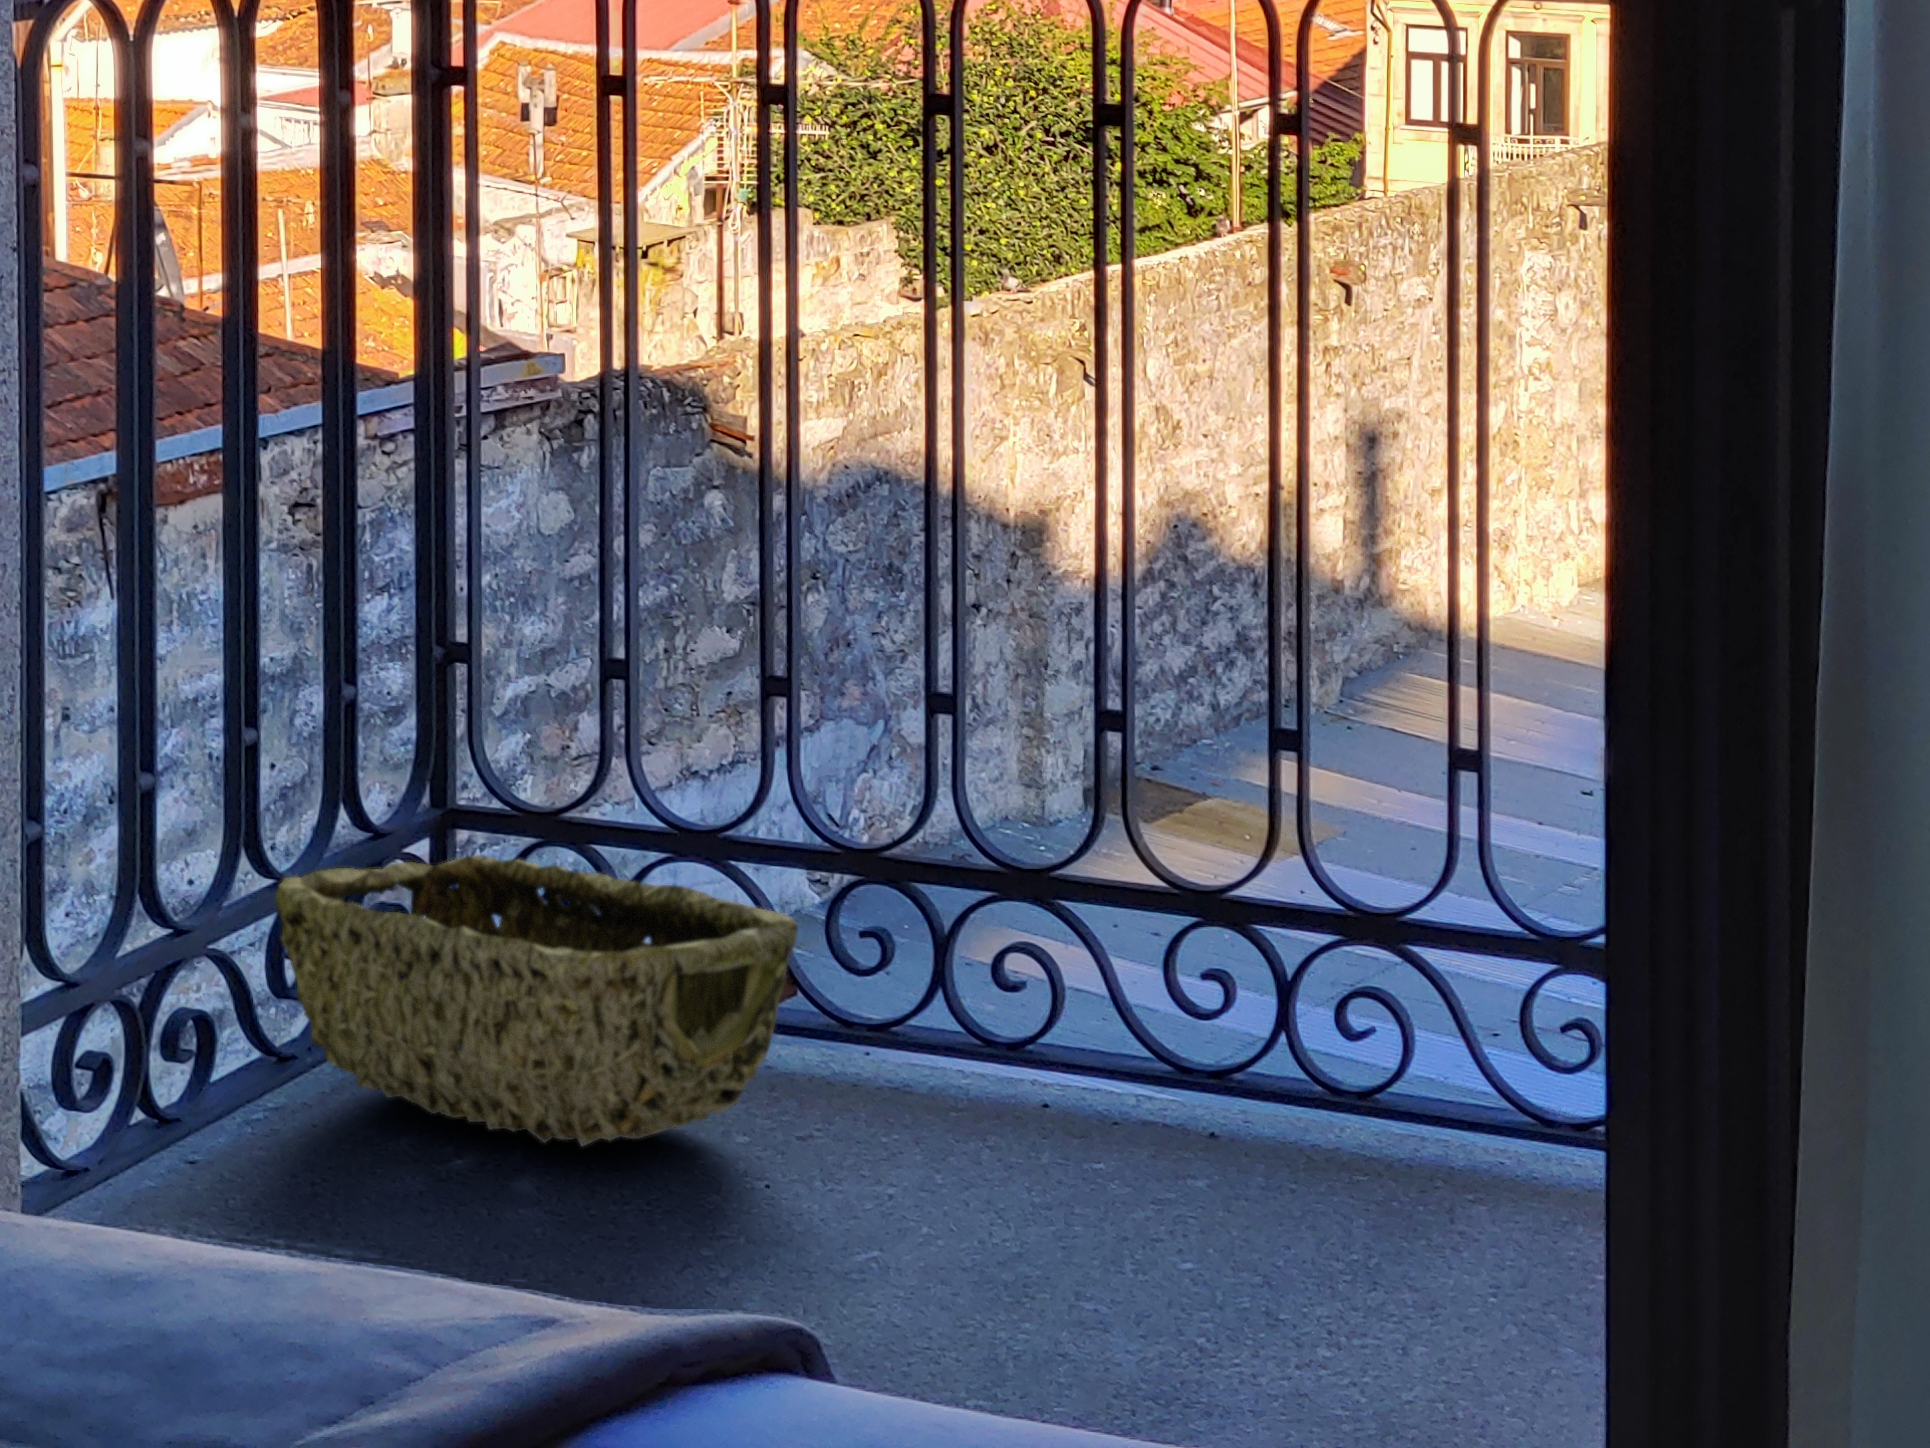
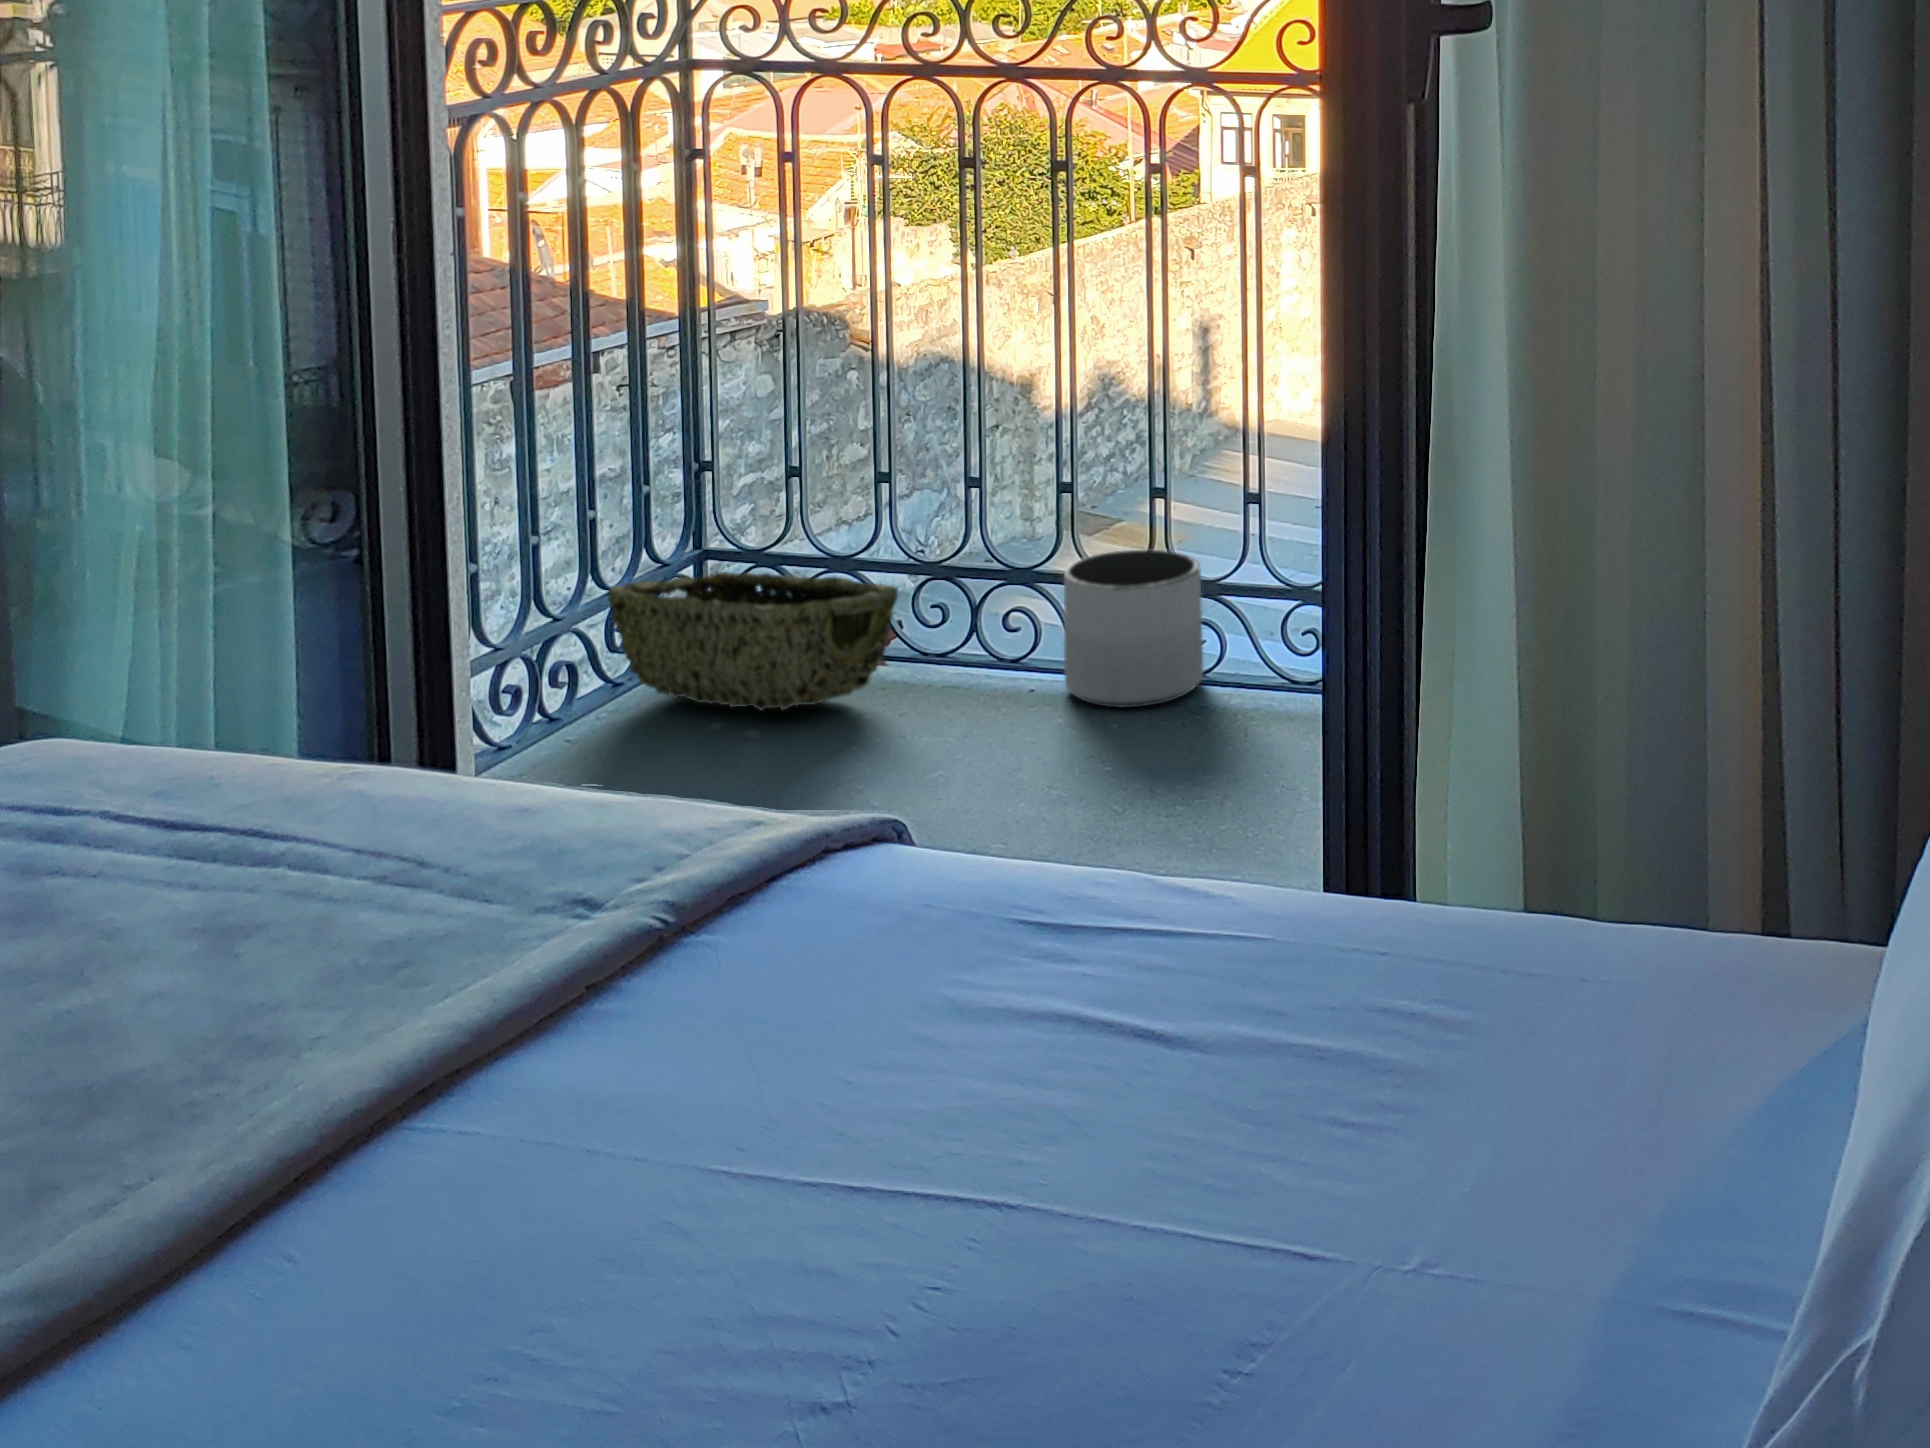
planter: none [1109,876,1379,1198] -> present [1064,550,1203,707]

